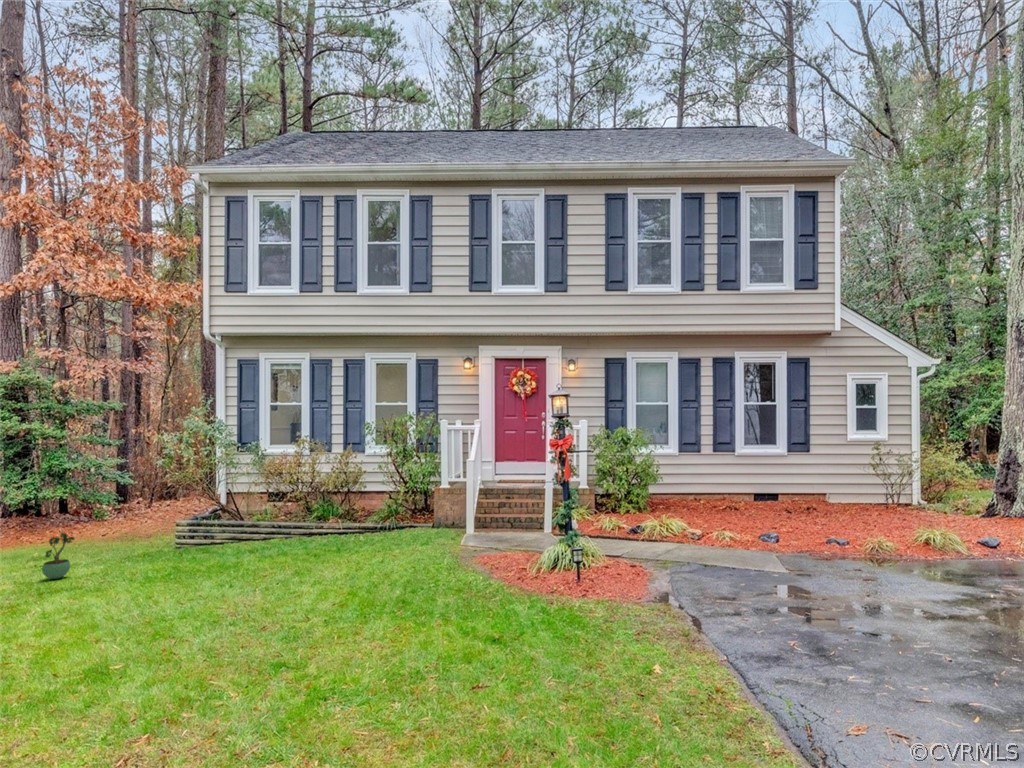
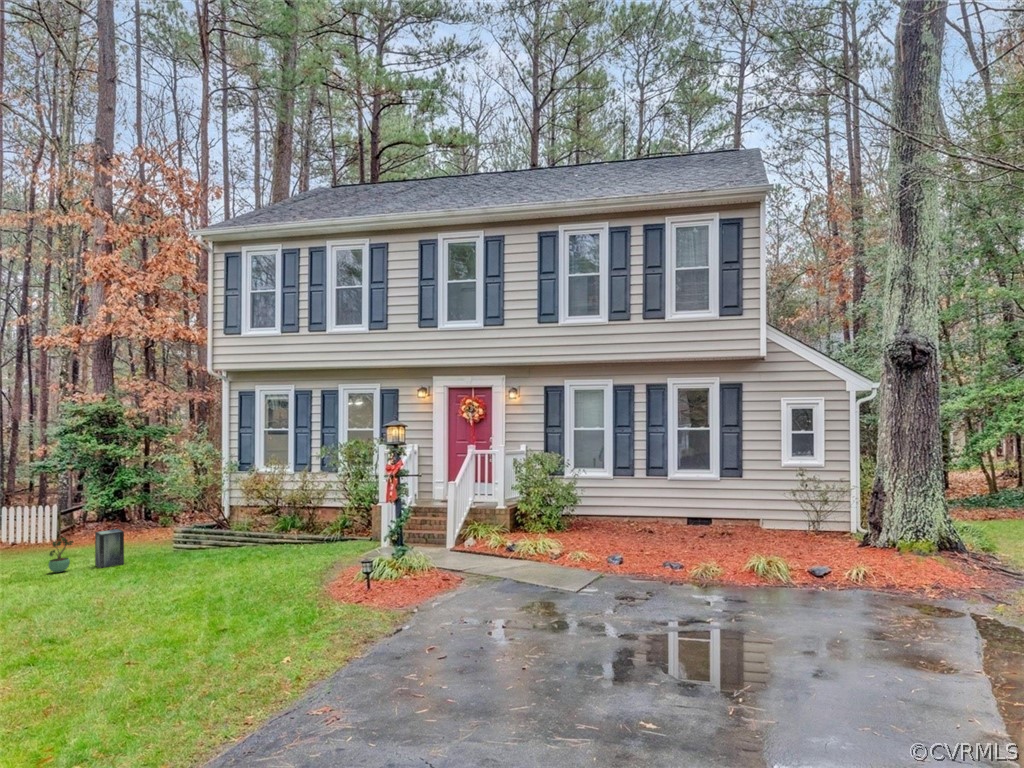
storage box: none [100,521,141,572] -> present [95,529,124,568]

